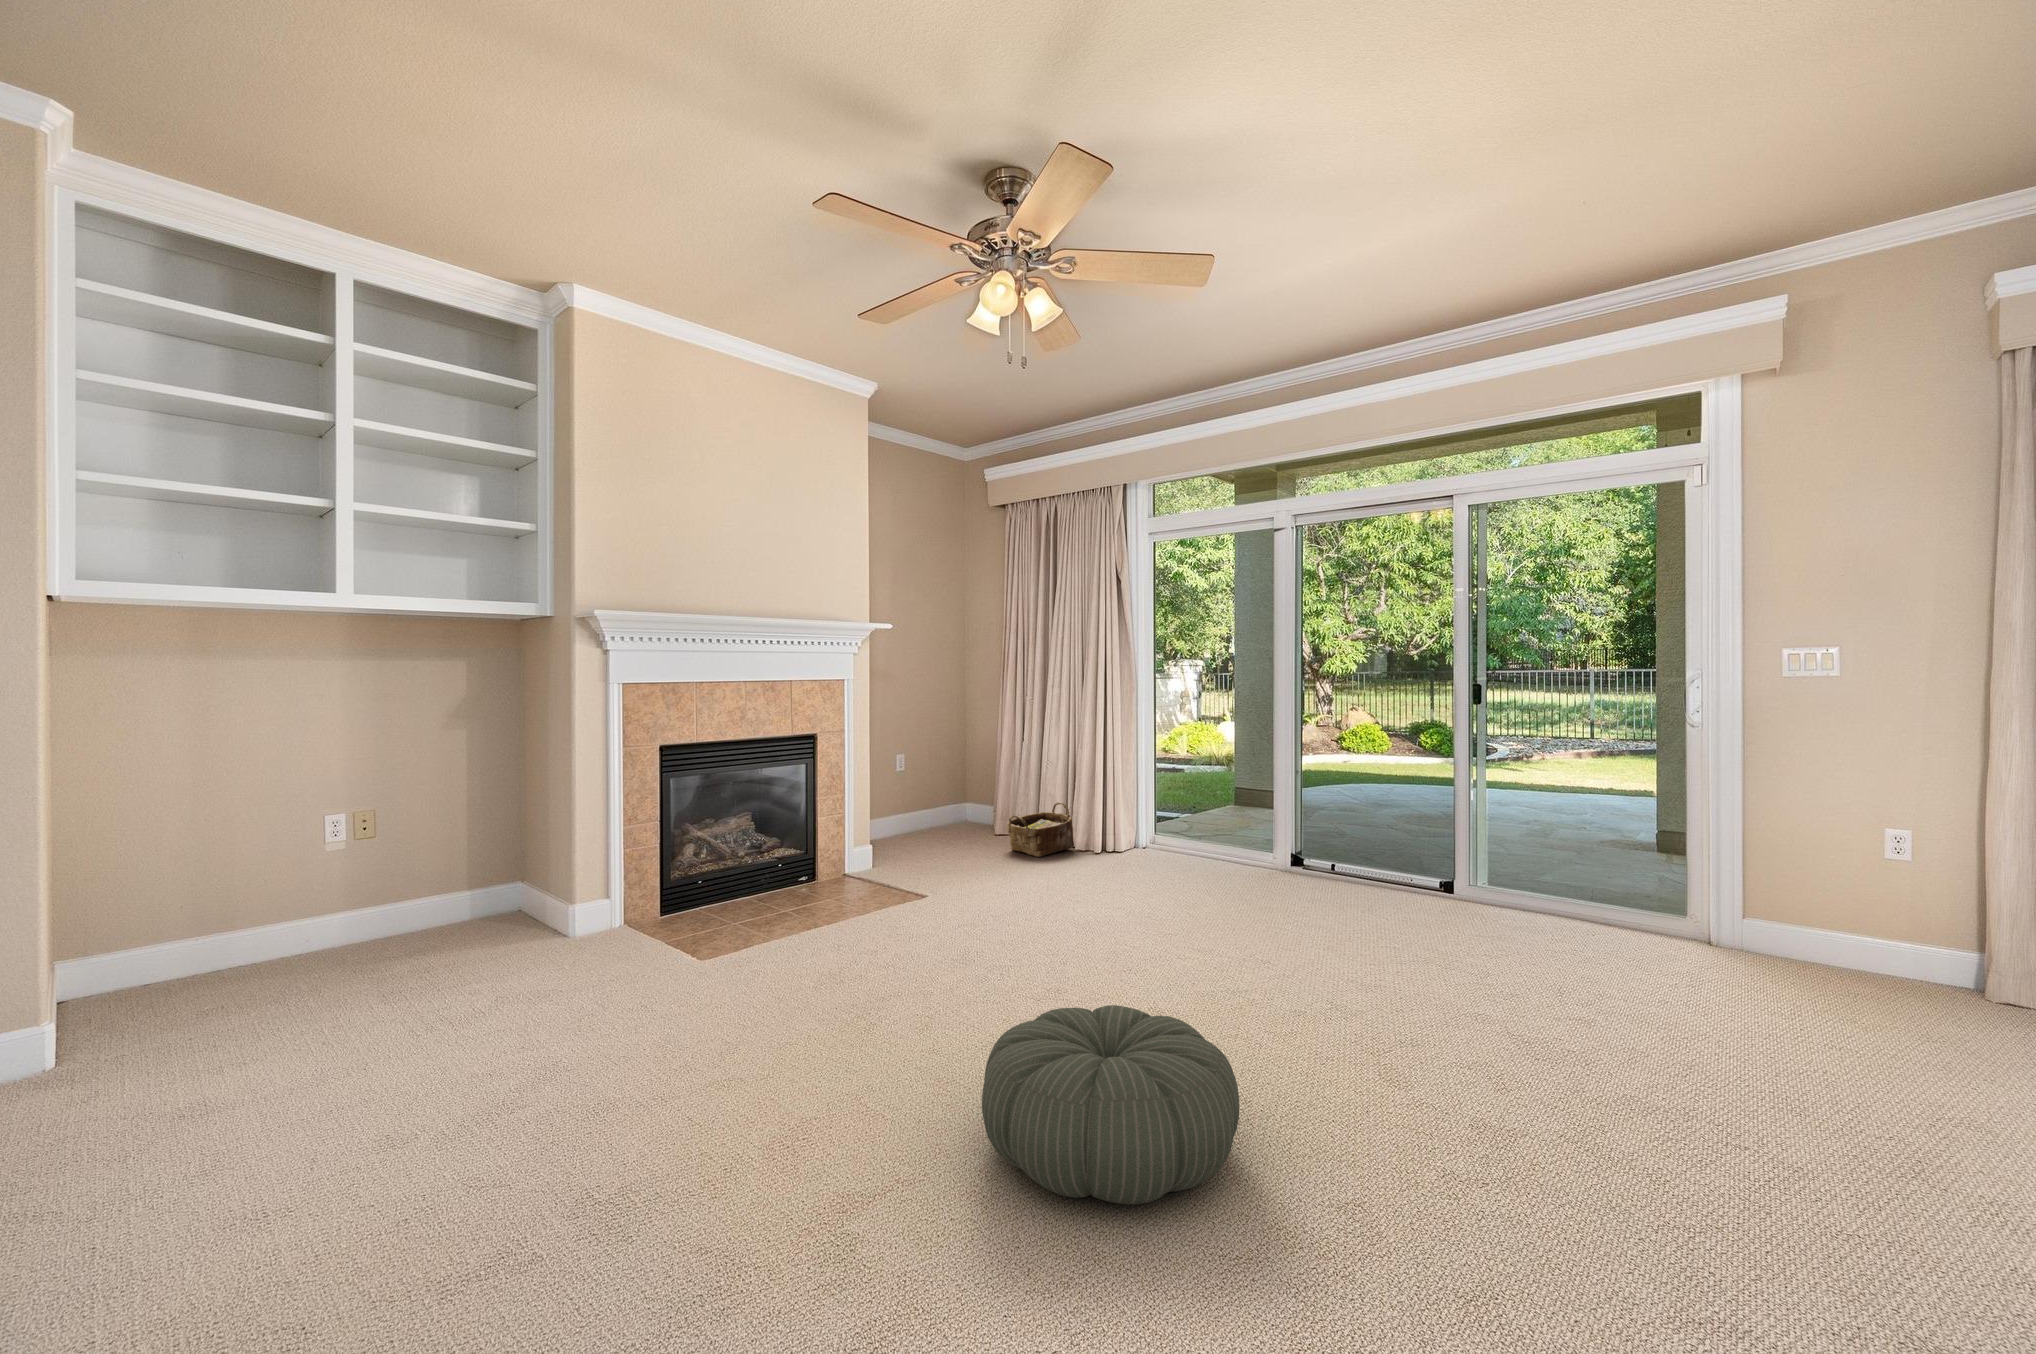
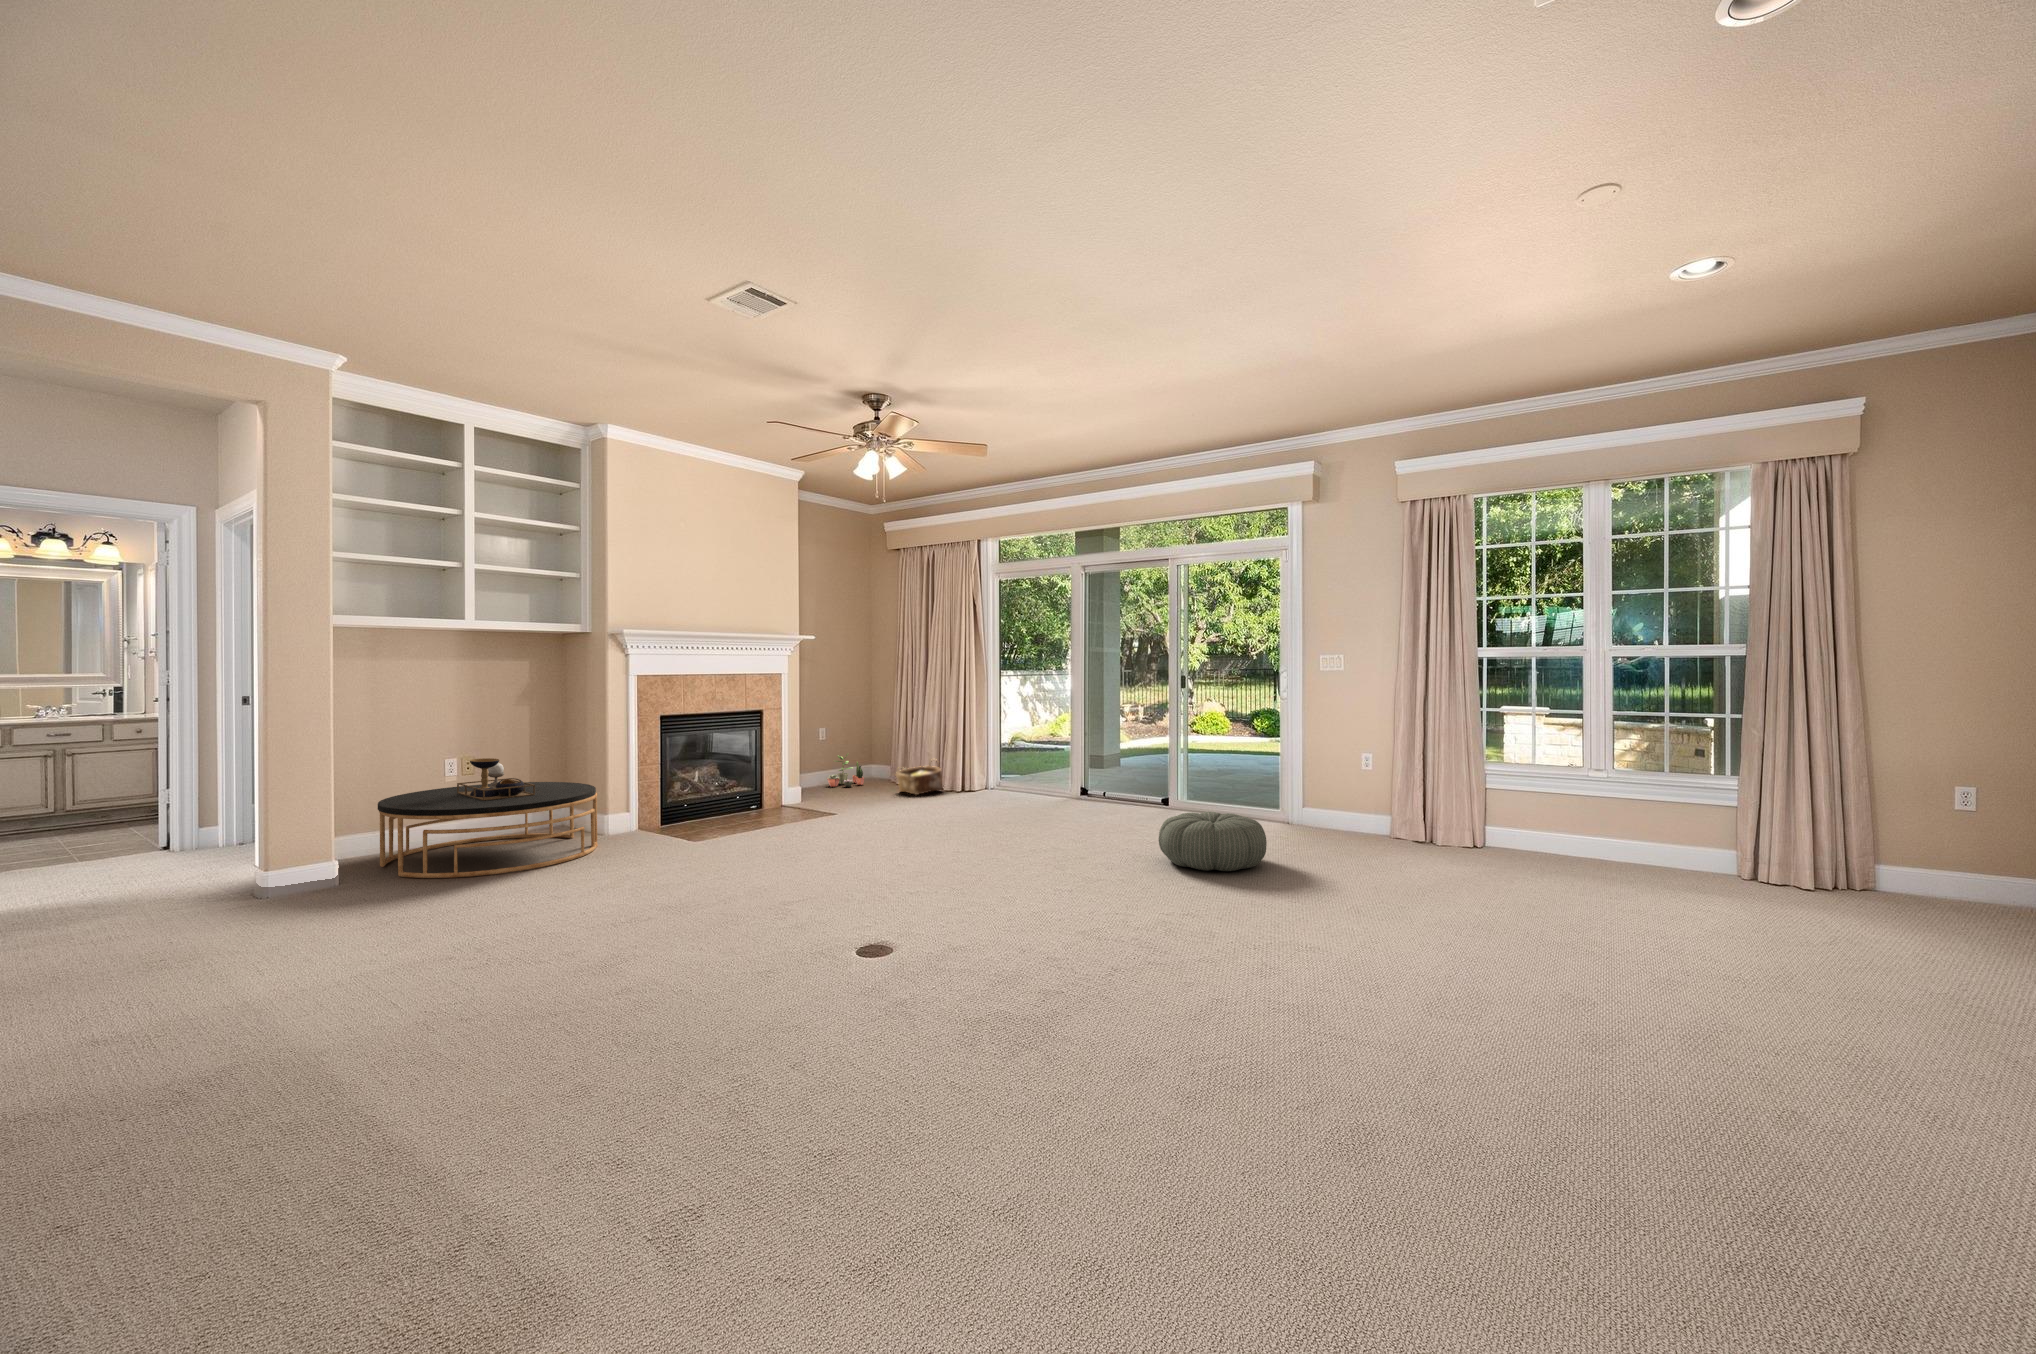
potted plant: none [906,789,958,839] -> present [827,754,864,787]
coffee table: none [156,822,547,1051] -> present [378,758,598,878]
pouf: present [982,1005,1239,1204] -> present [1159,812,1267,871]

